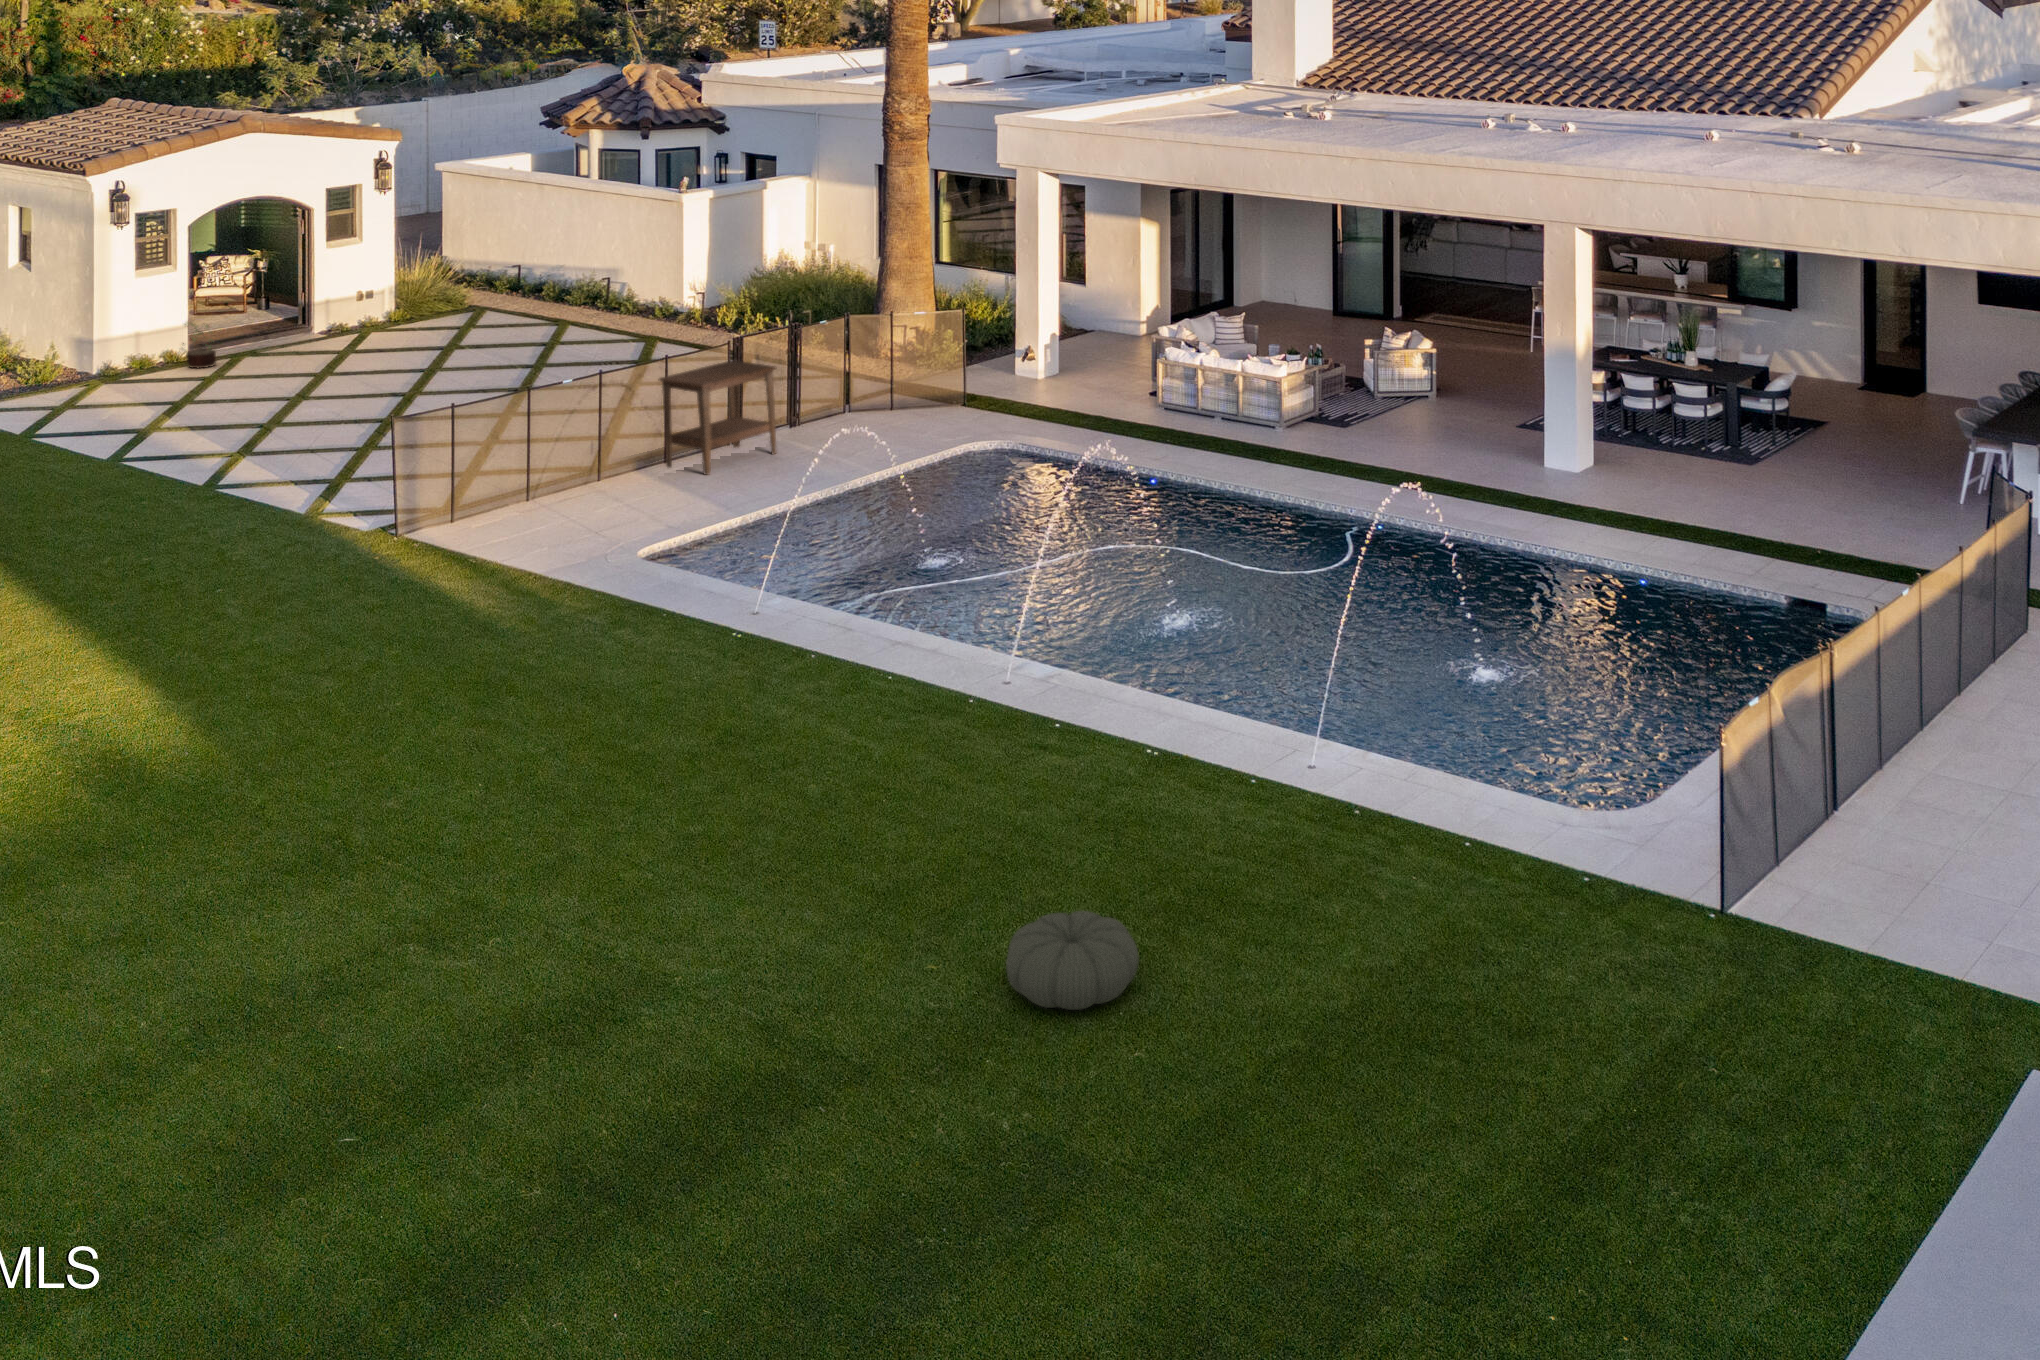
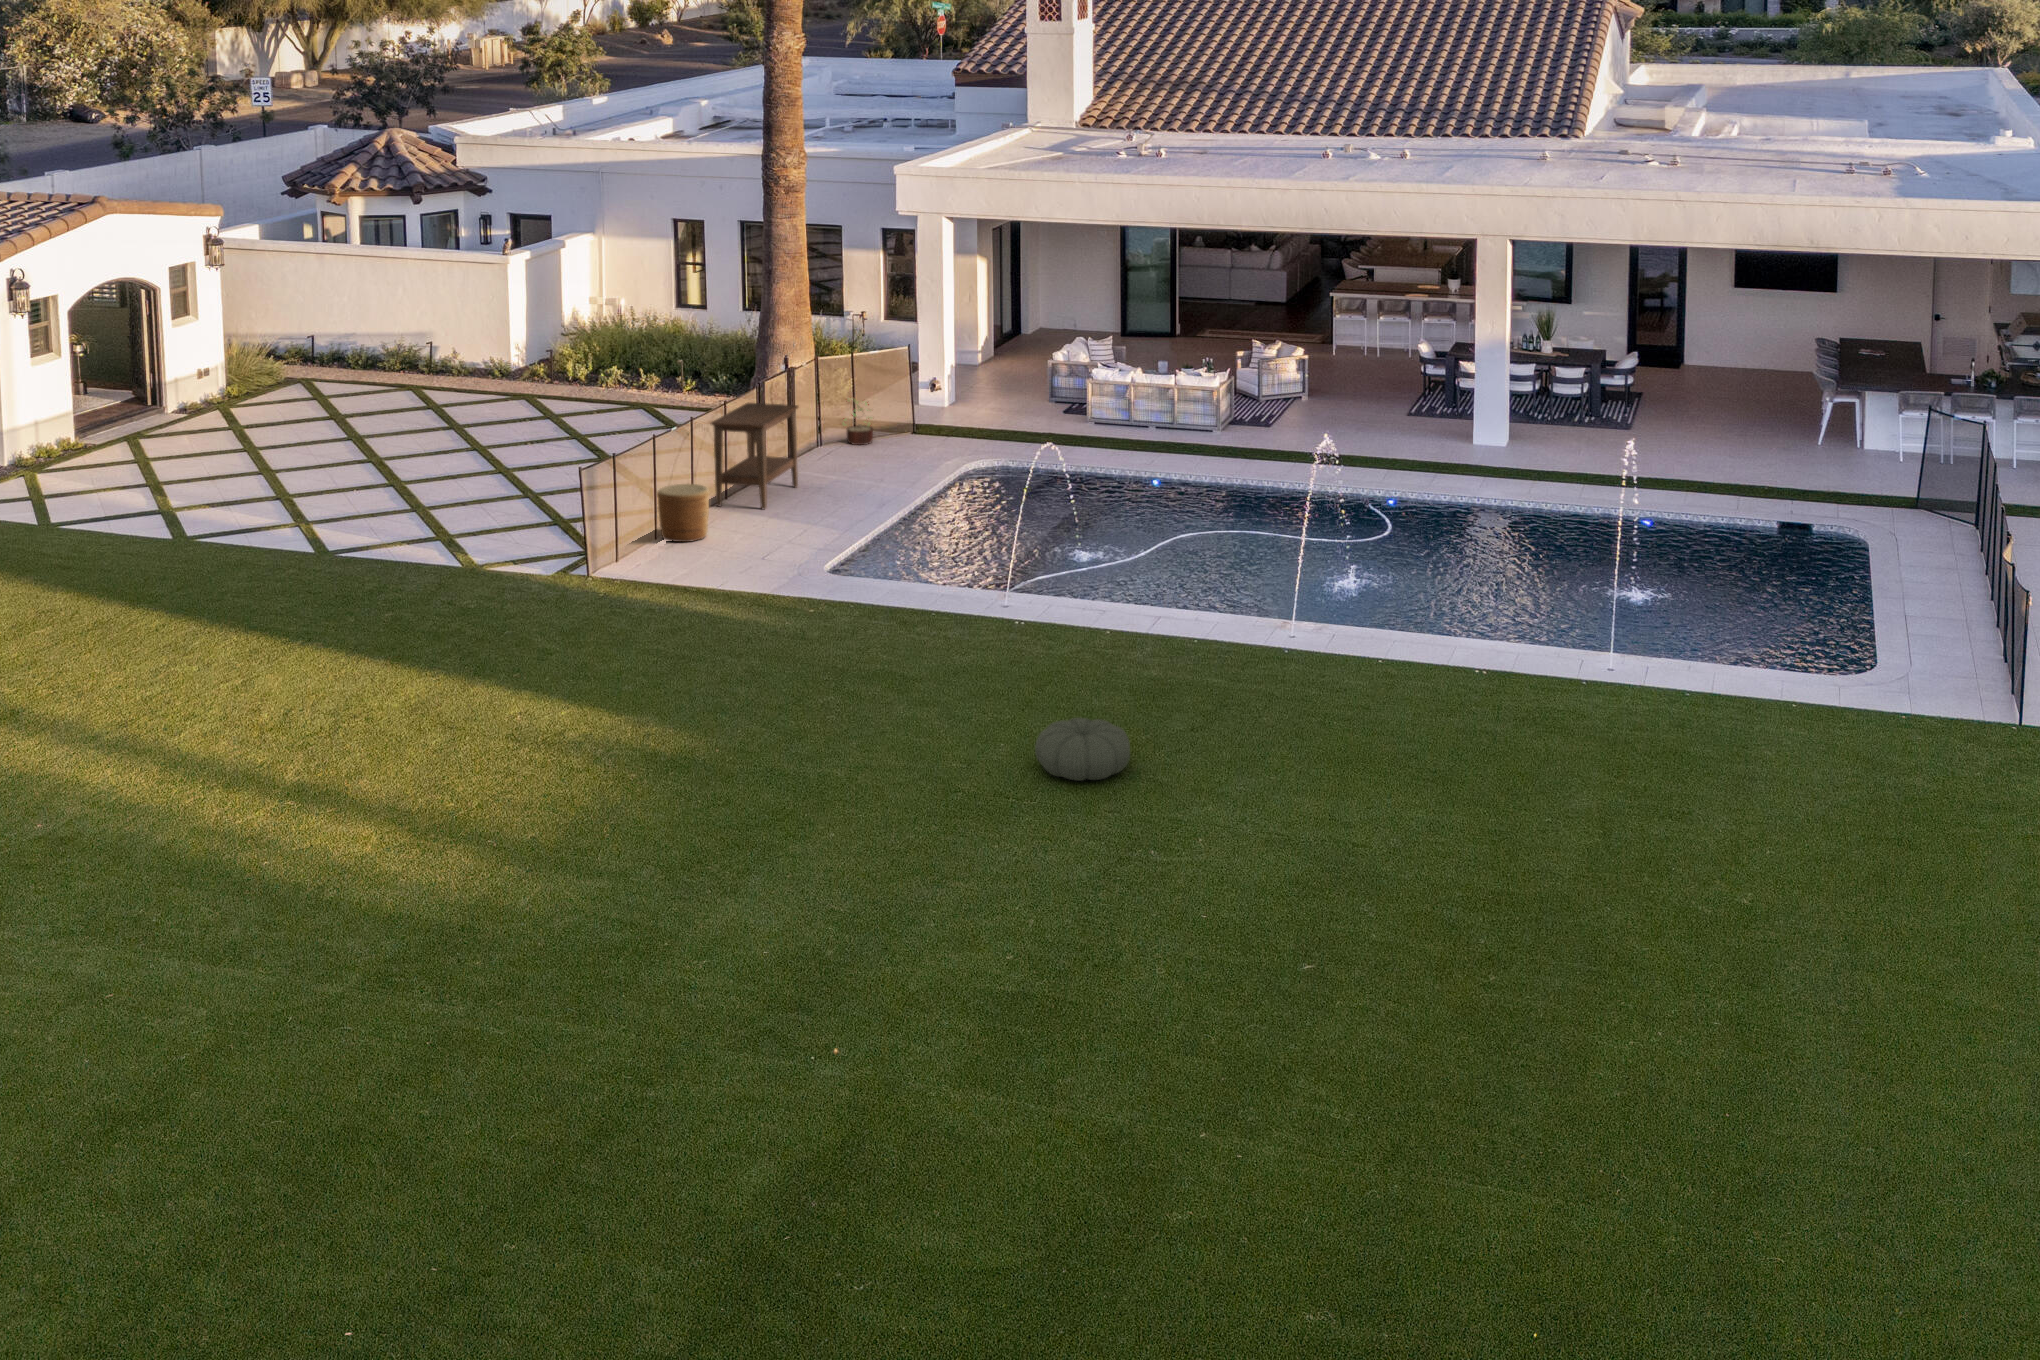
decorative plant: present [183,323,216,368] -> present [843,397,873,445]
woven basket: none [555,441,613,503] -> present [657,484,709,542]
pouf: present [1006,911,1139,1010] -> present [1035,718,1130,781]

